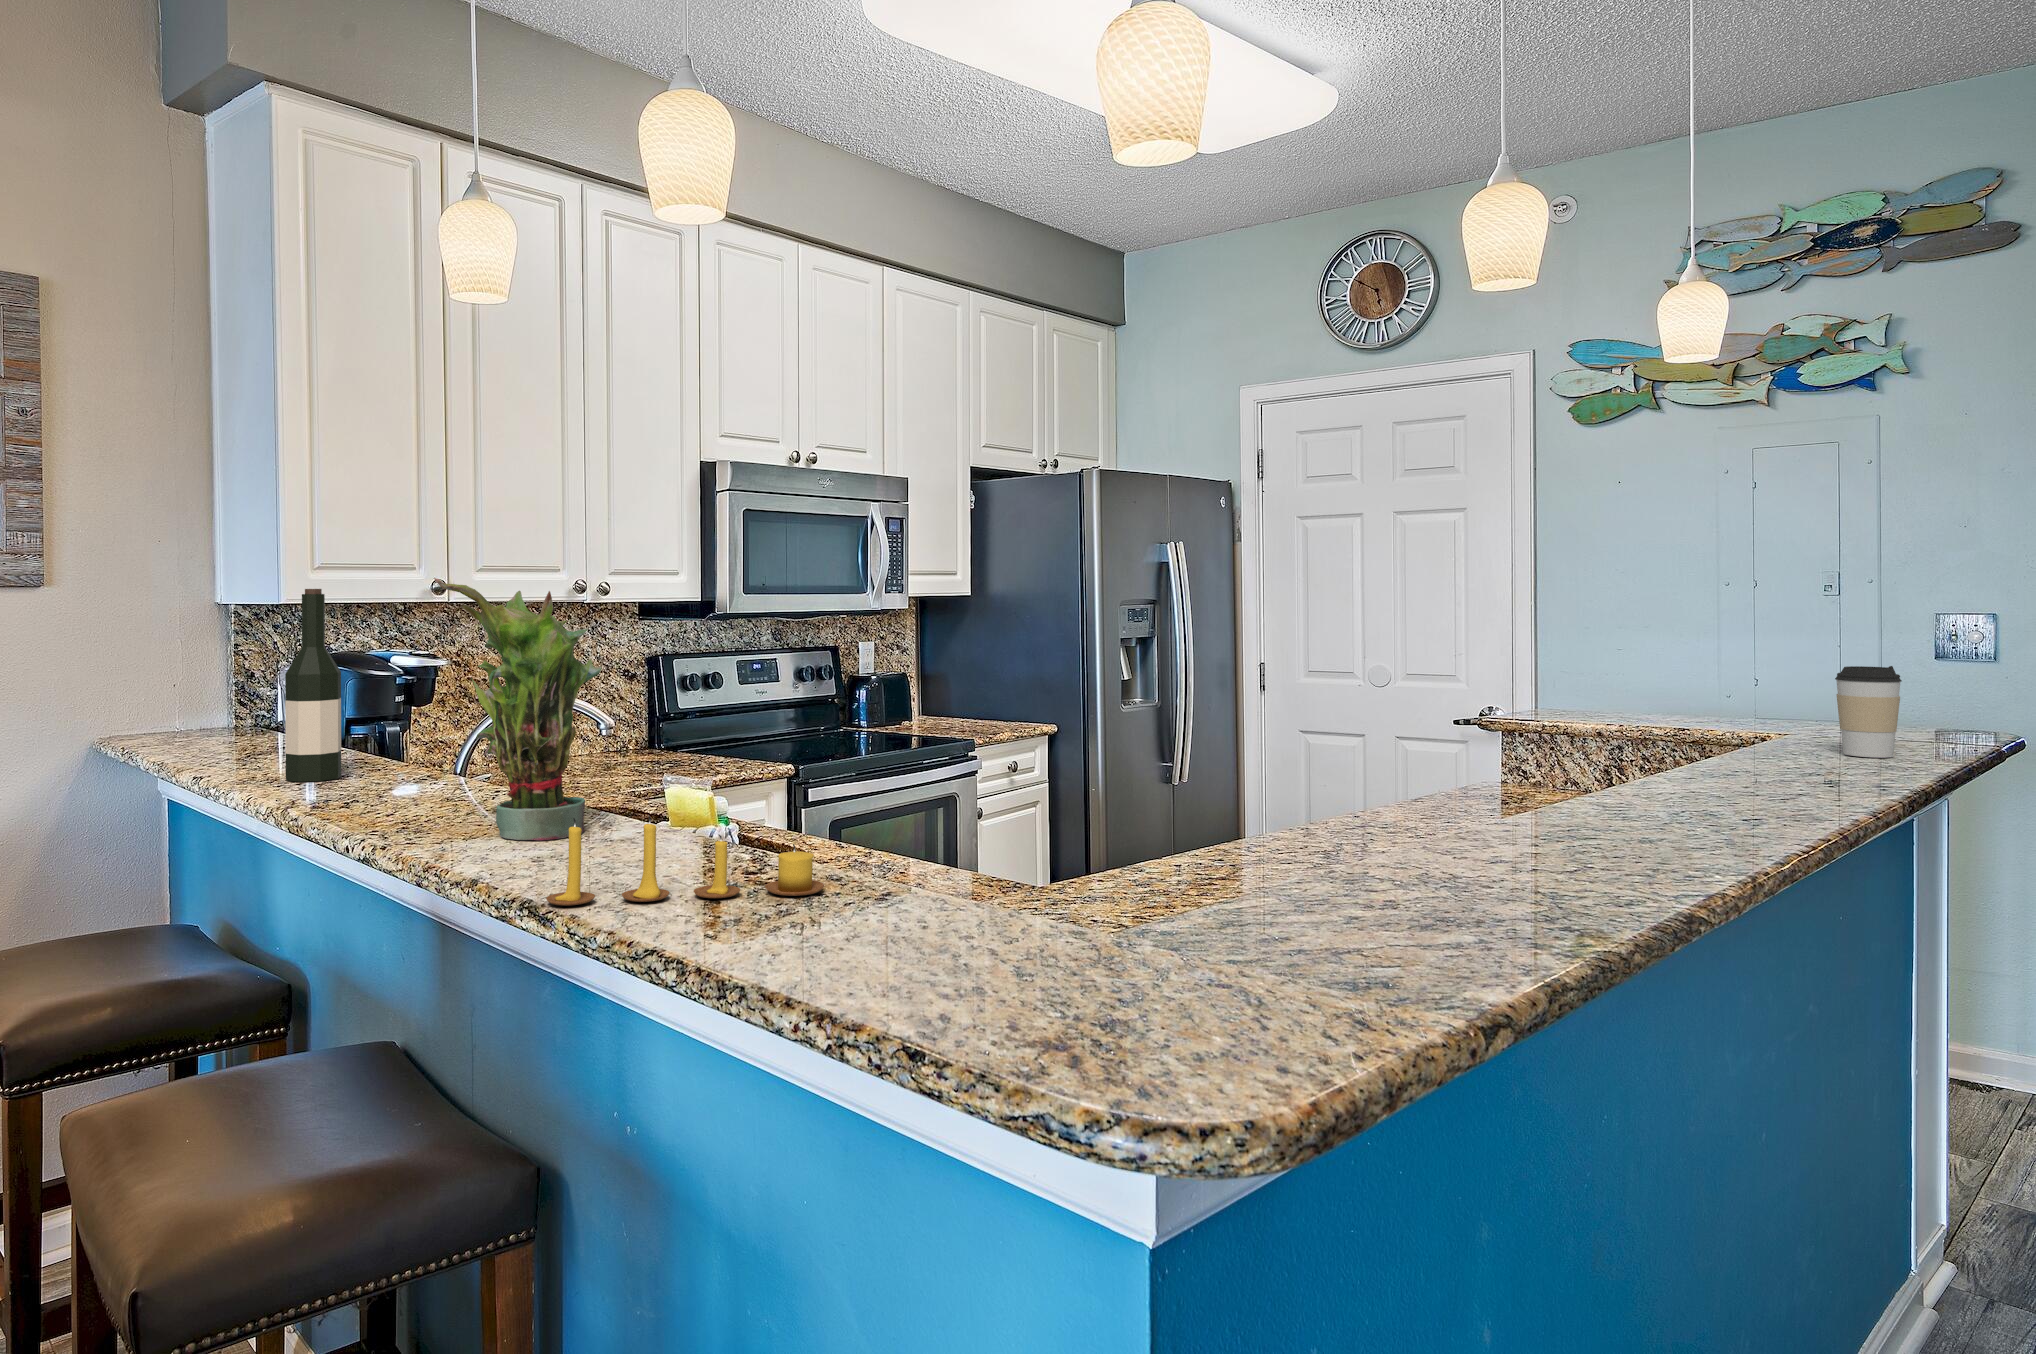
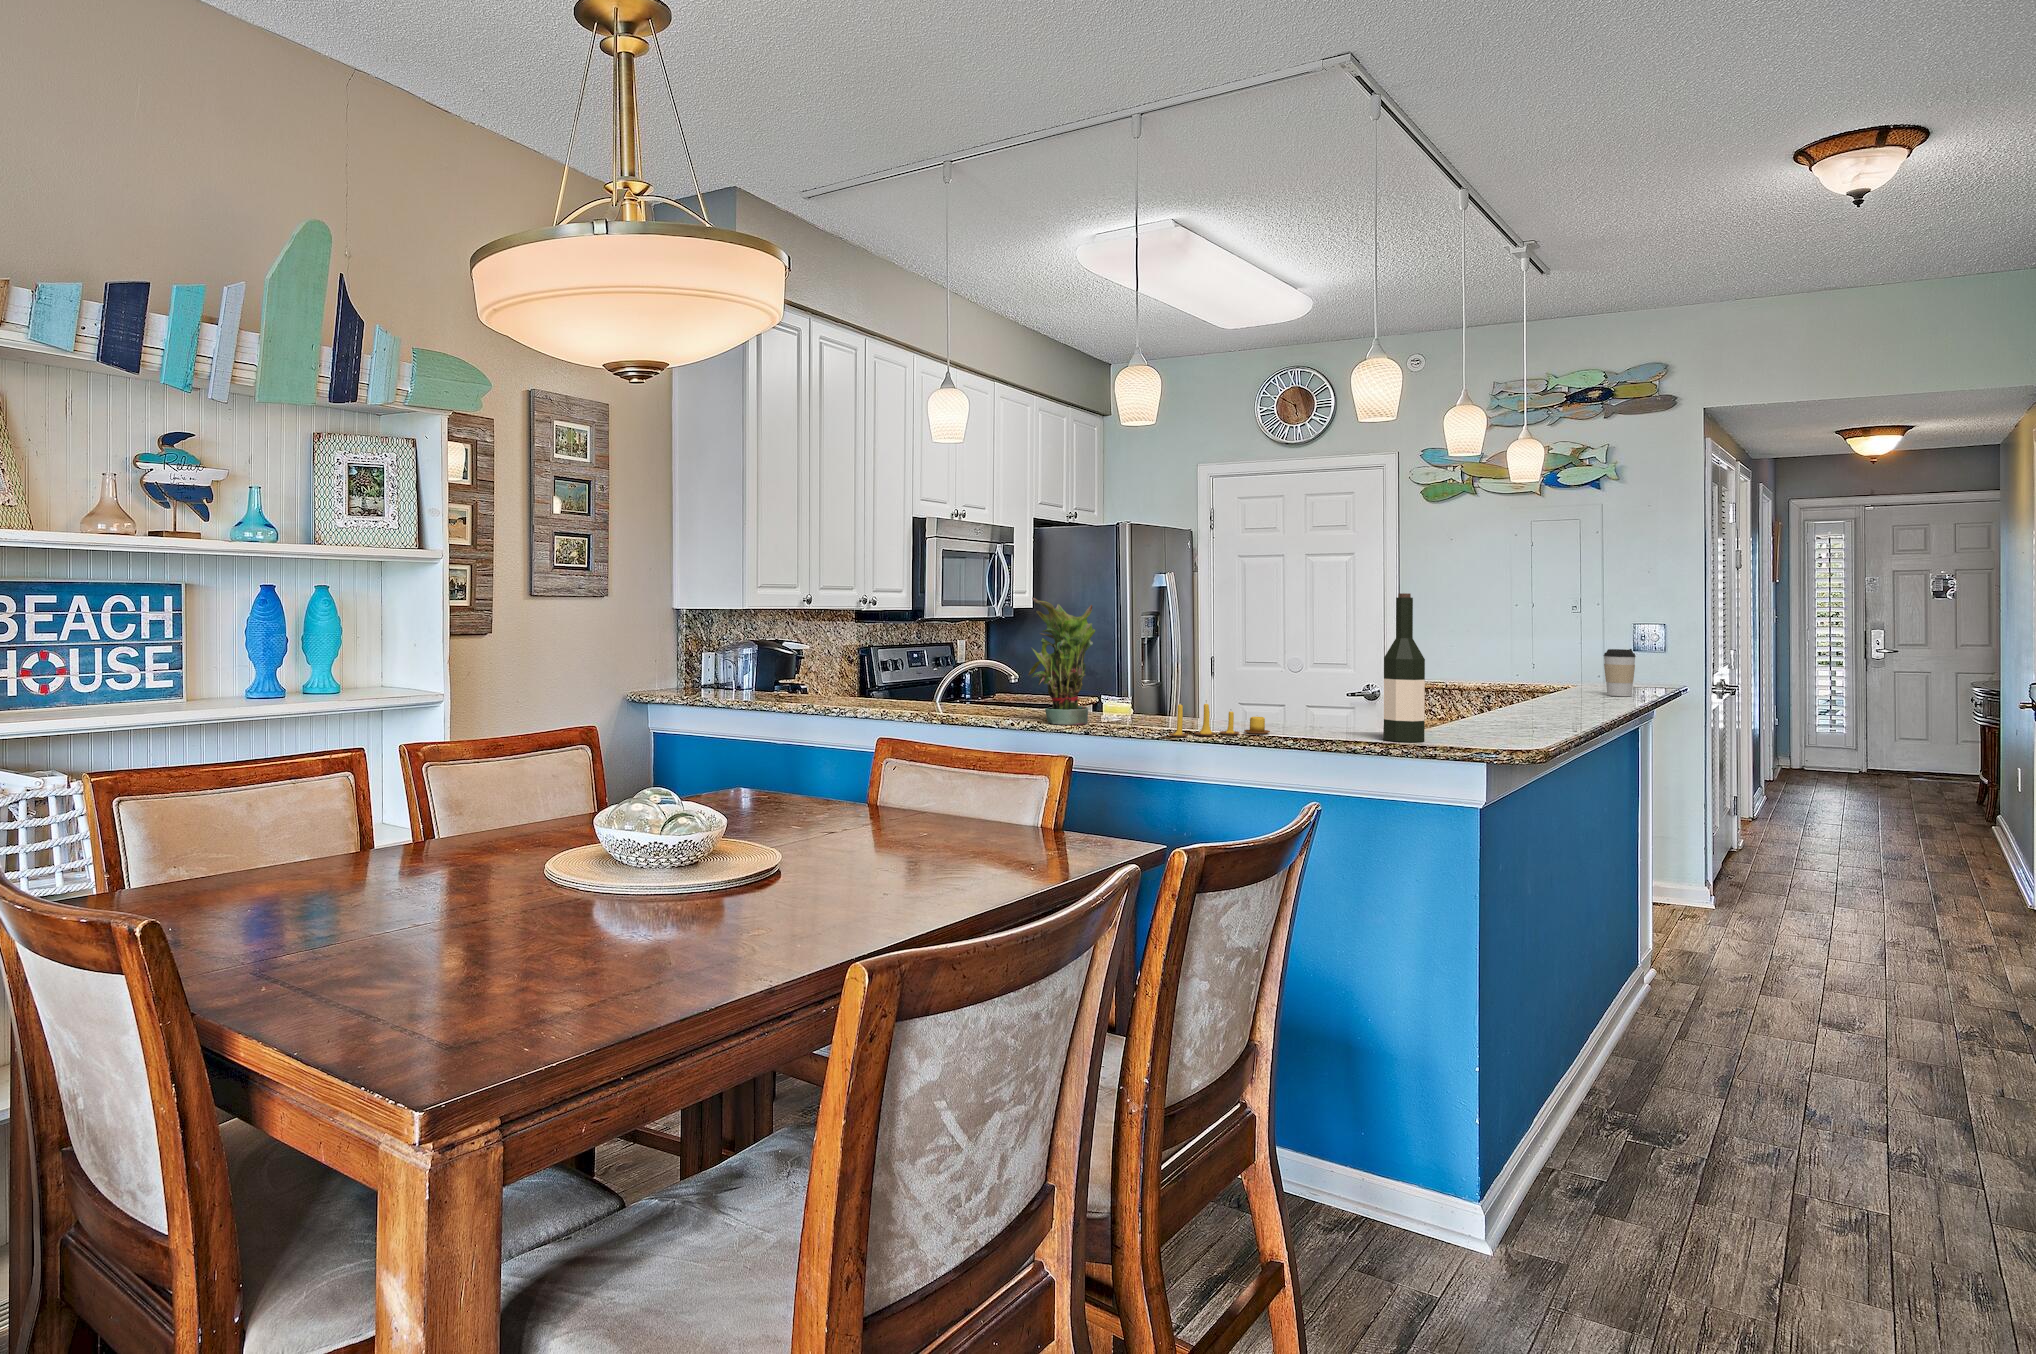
wine bottle: present [285,589,341,782] -> present [1384,593,1425,742]

